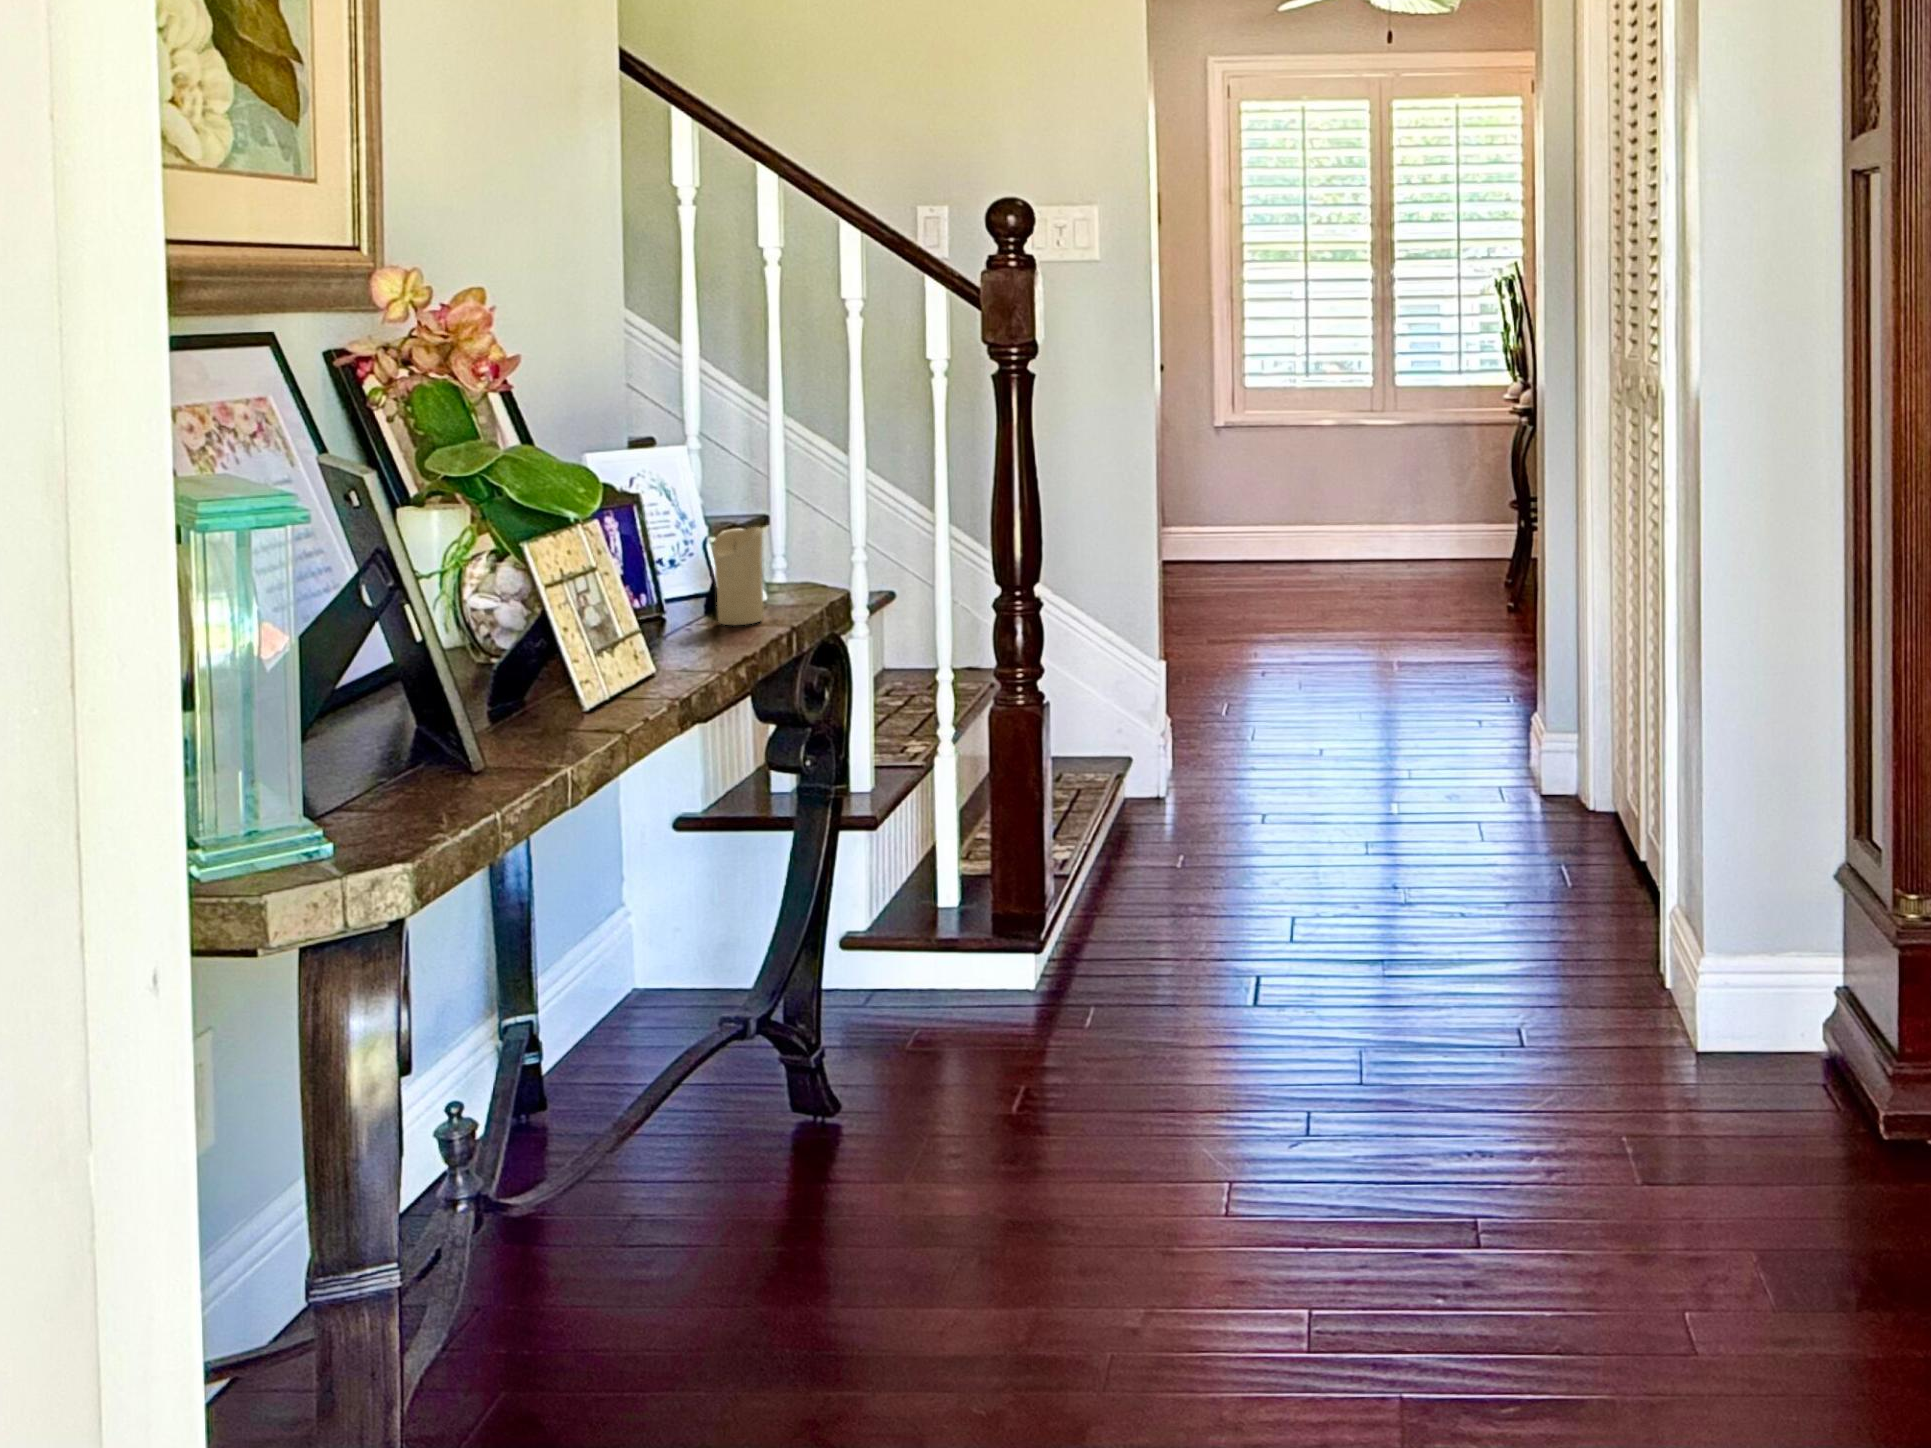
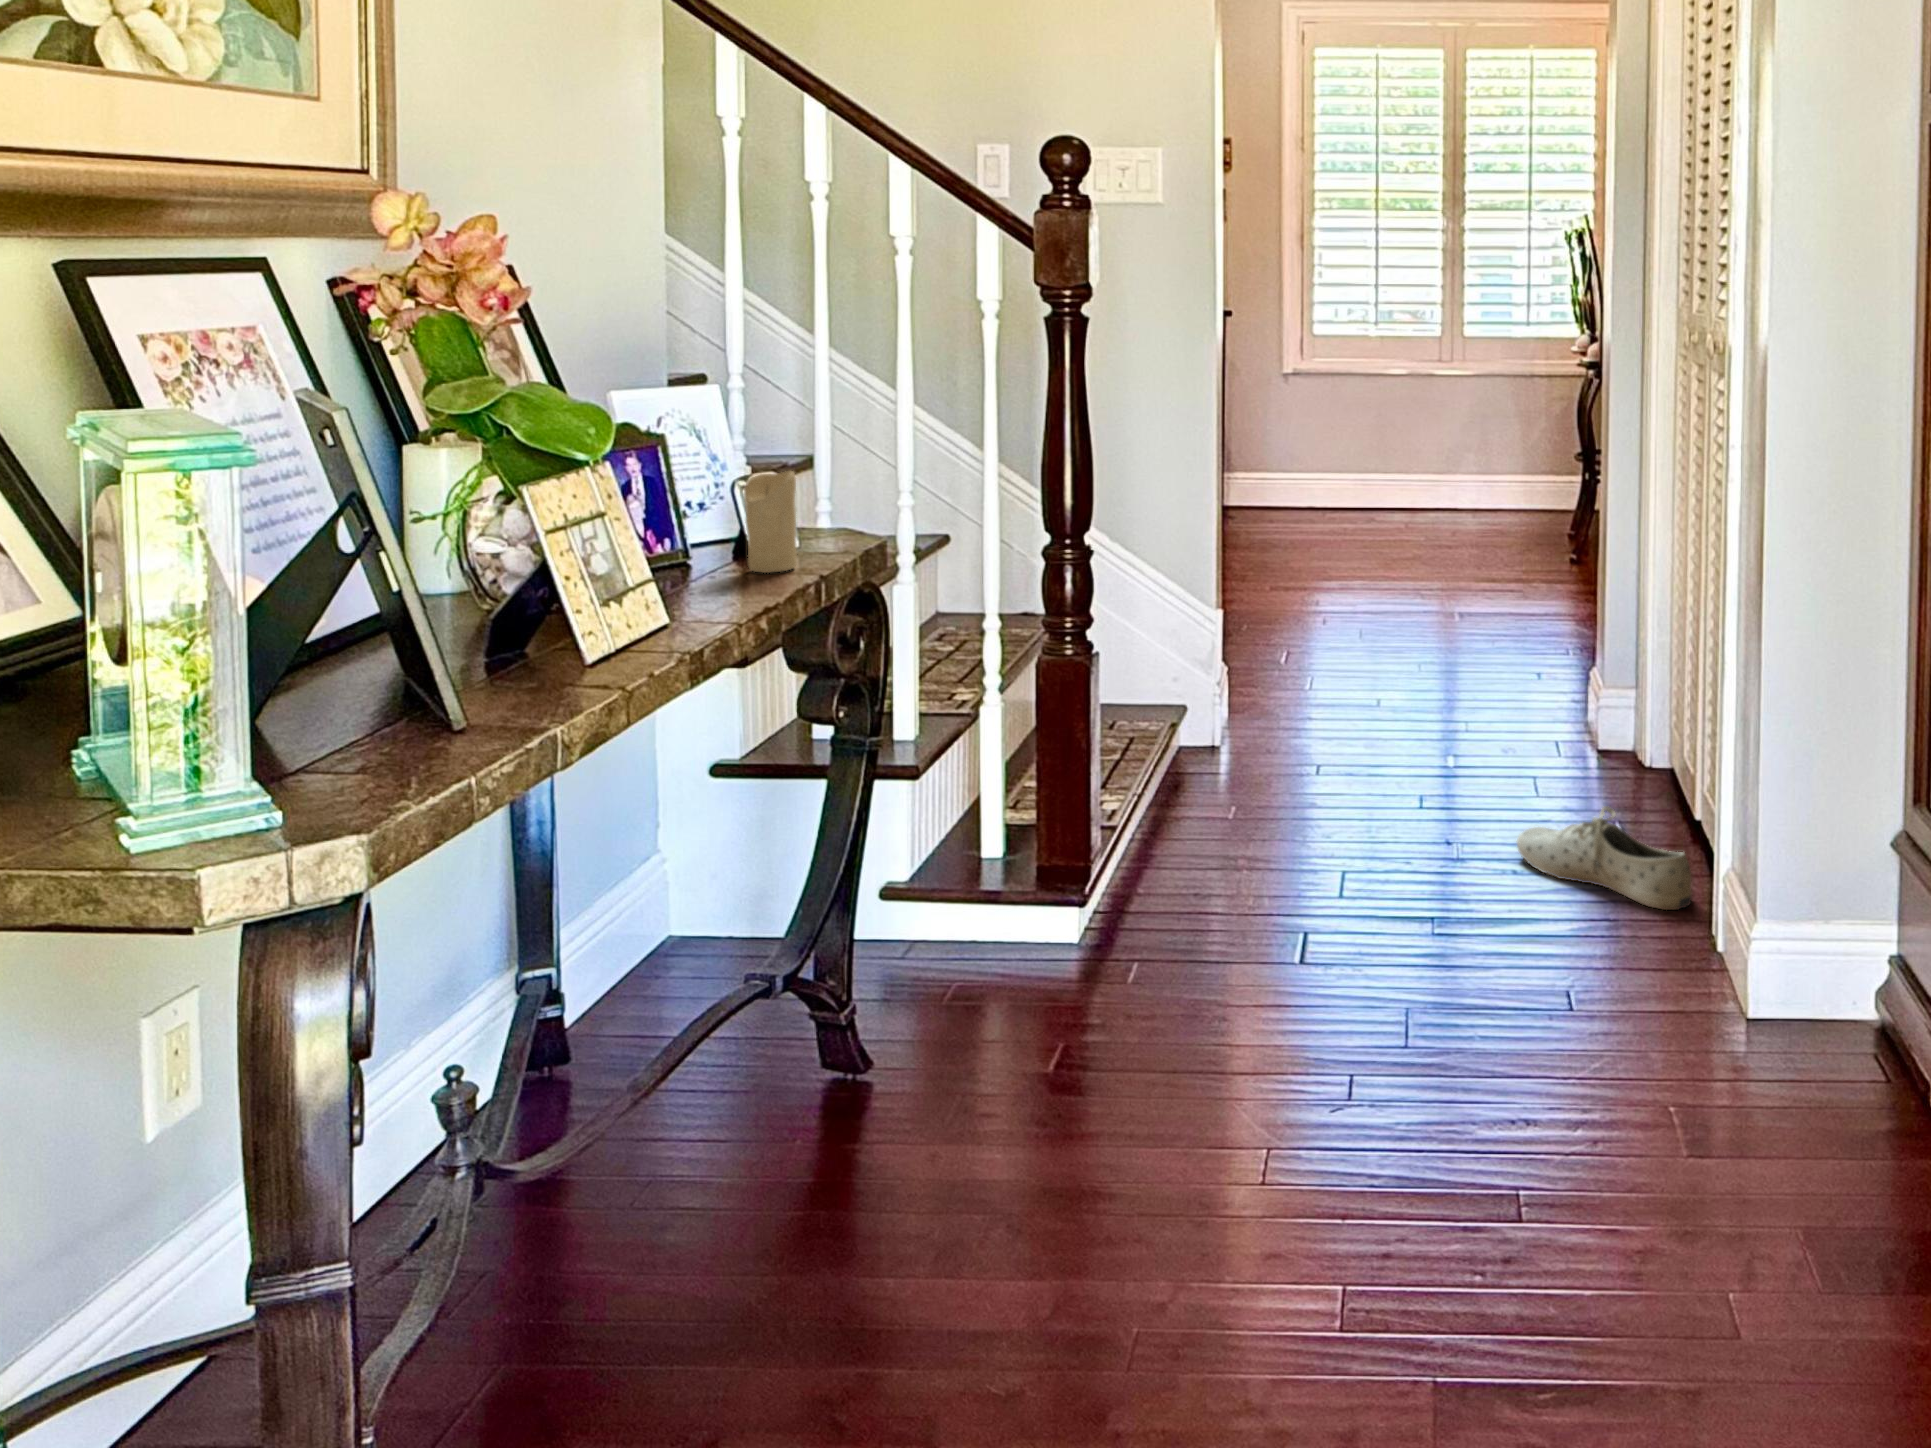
shoe: none [1462,851,1639,953] -> present [1517,806,1692,910]

